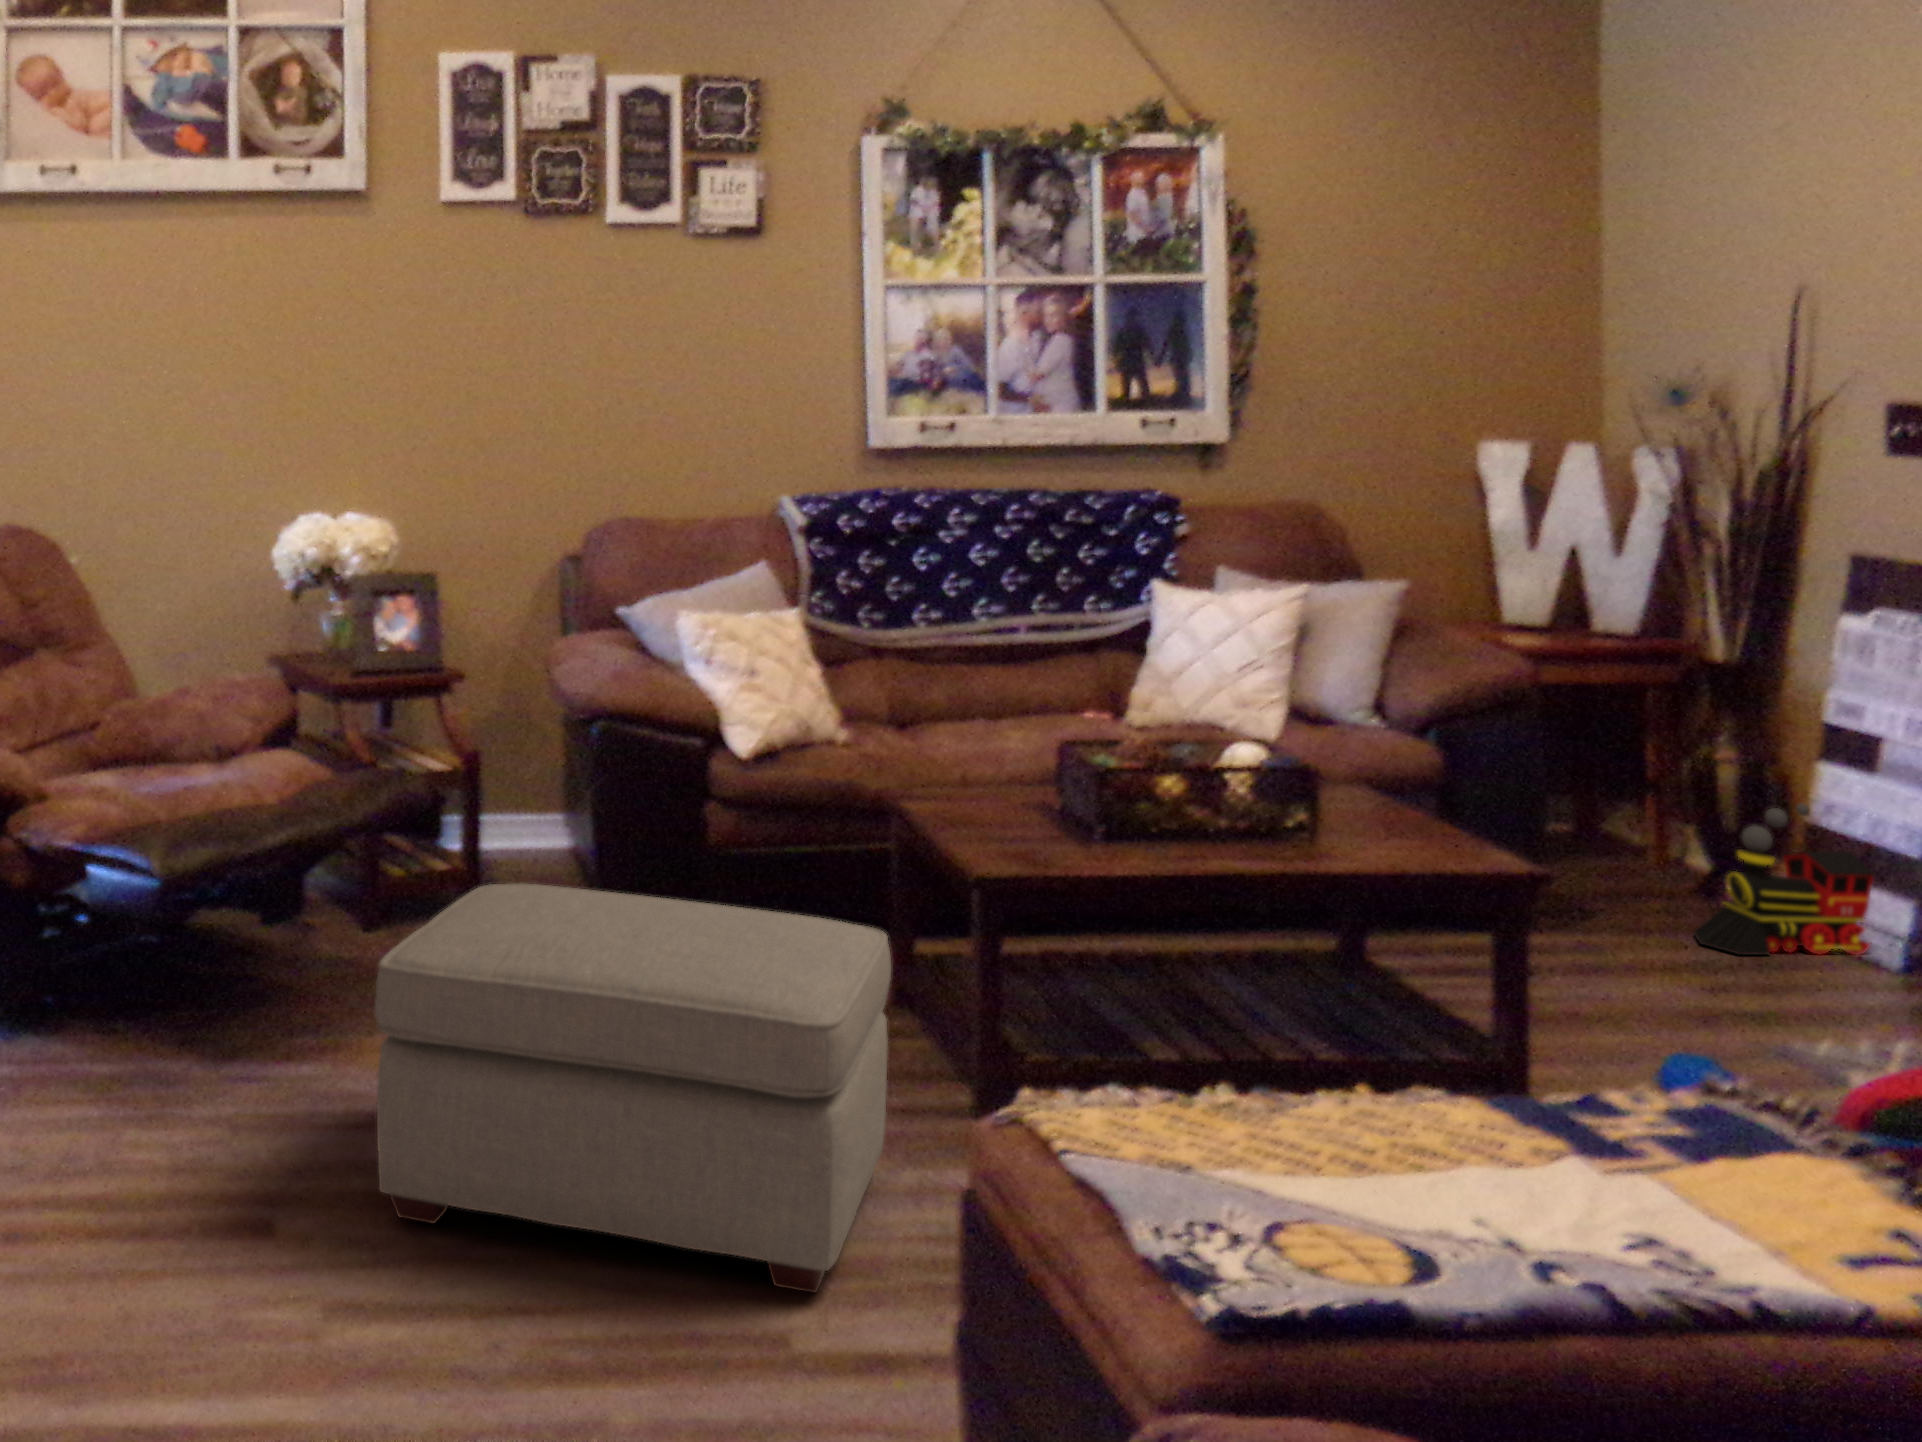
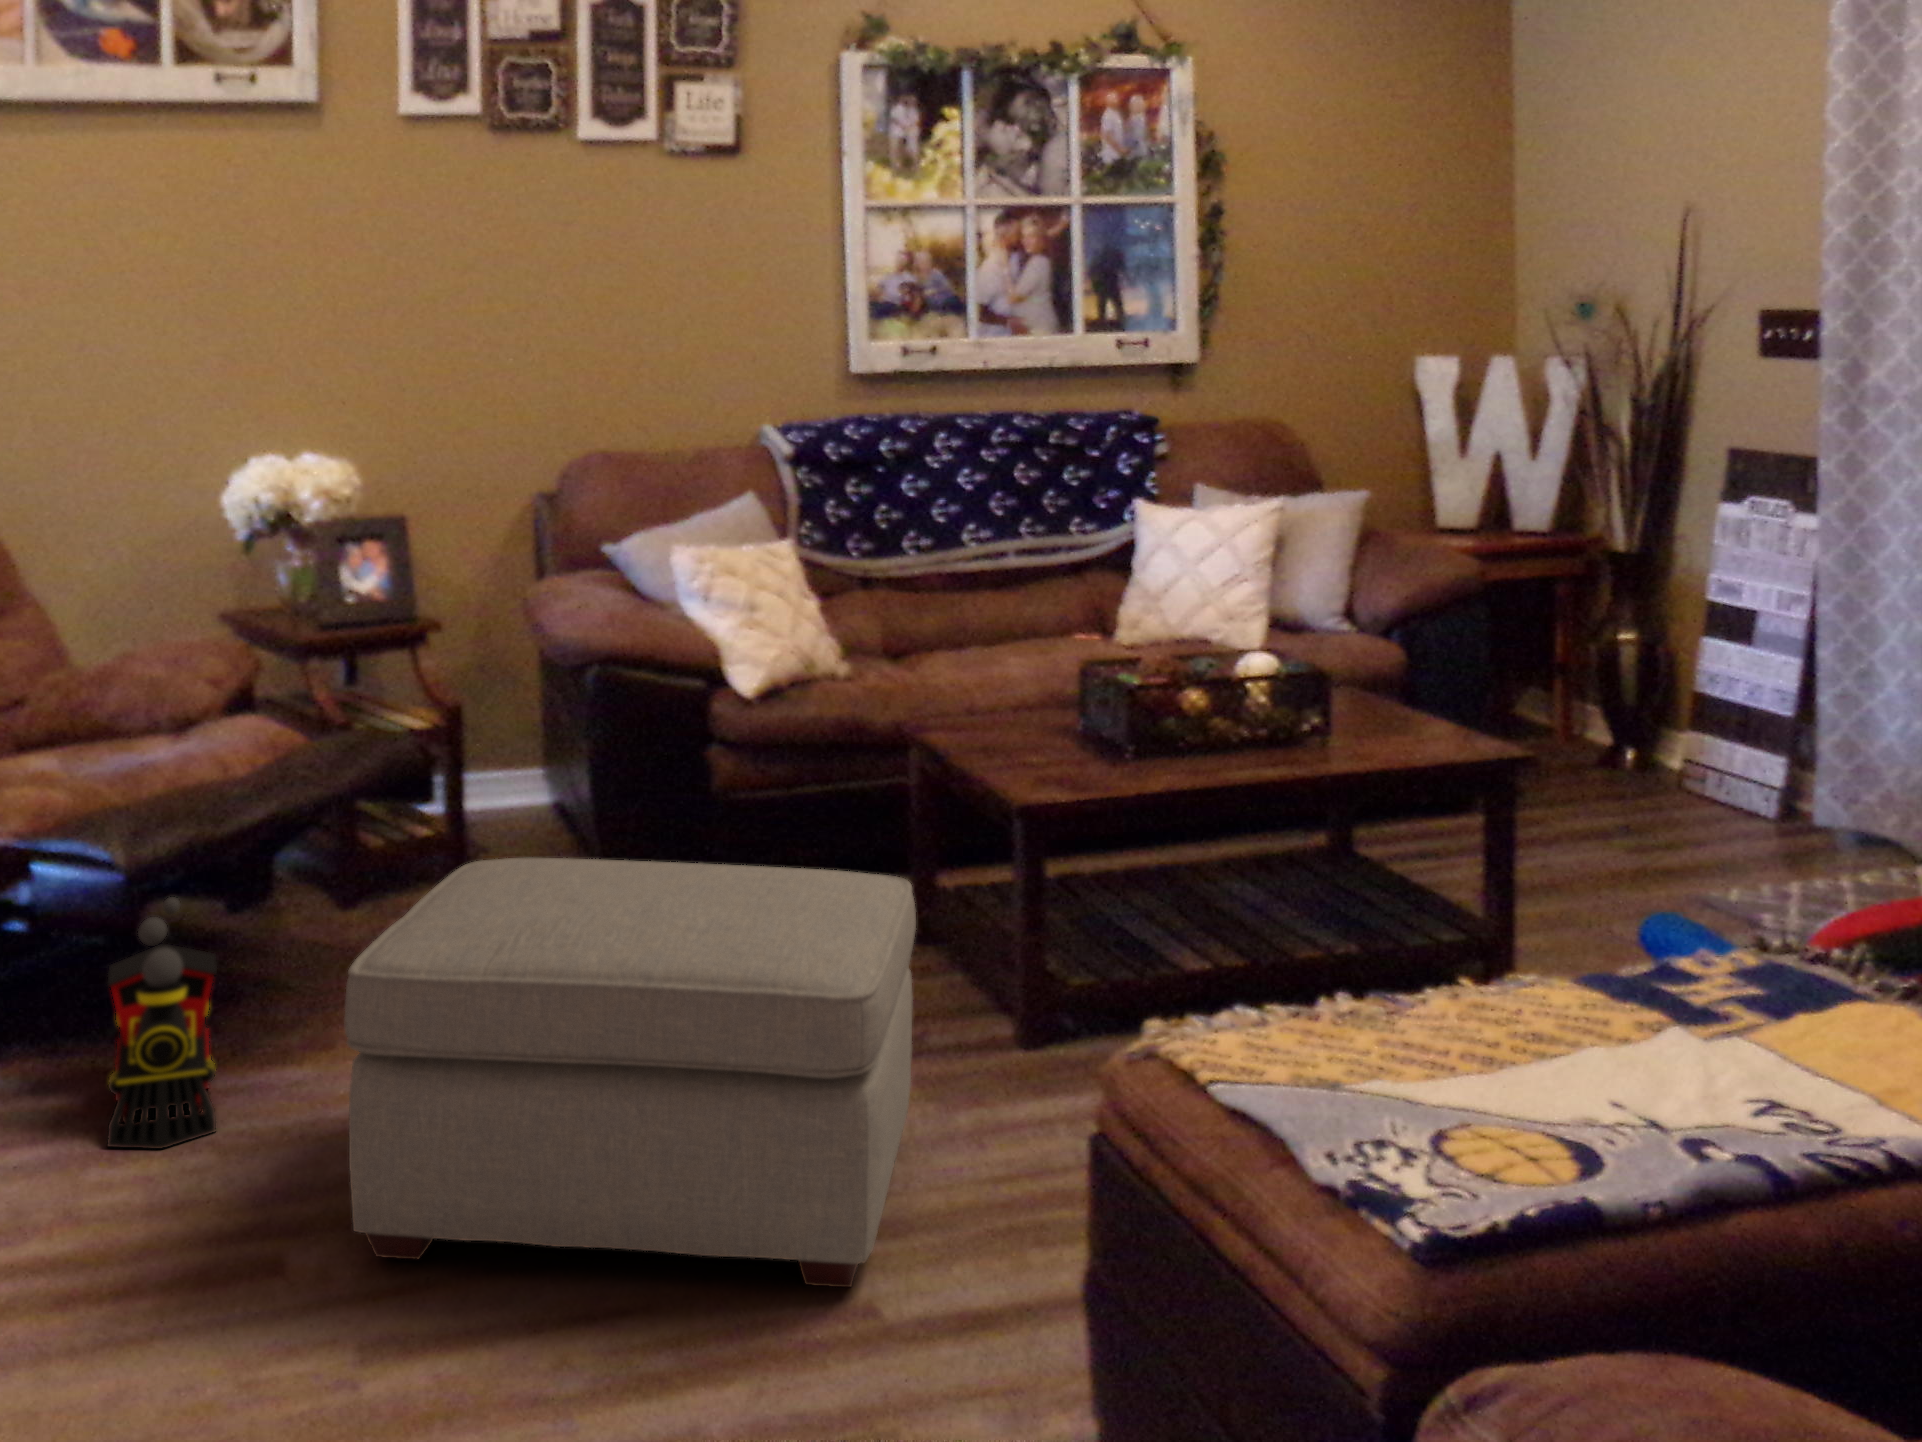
toy train: present [1694,804,1875,955] -> present [107,897,217,1149]

